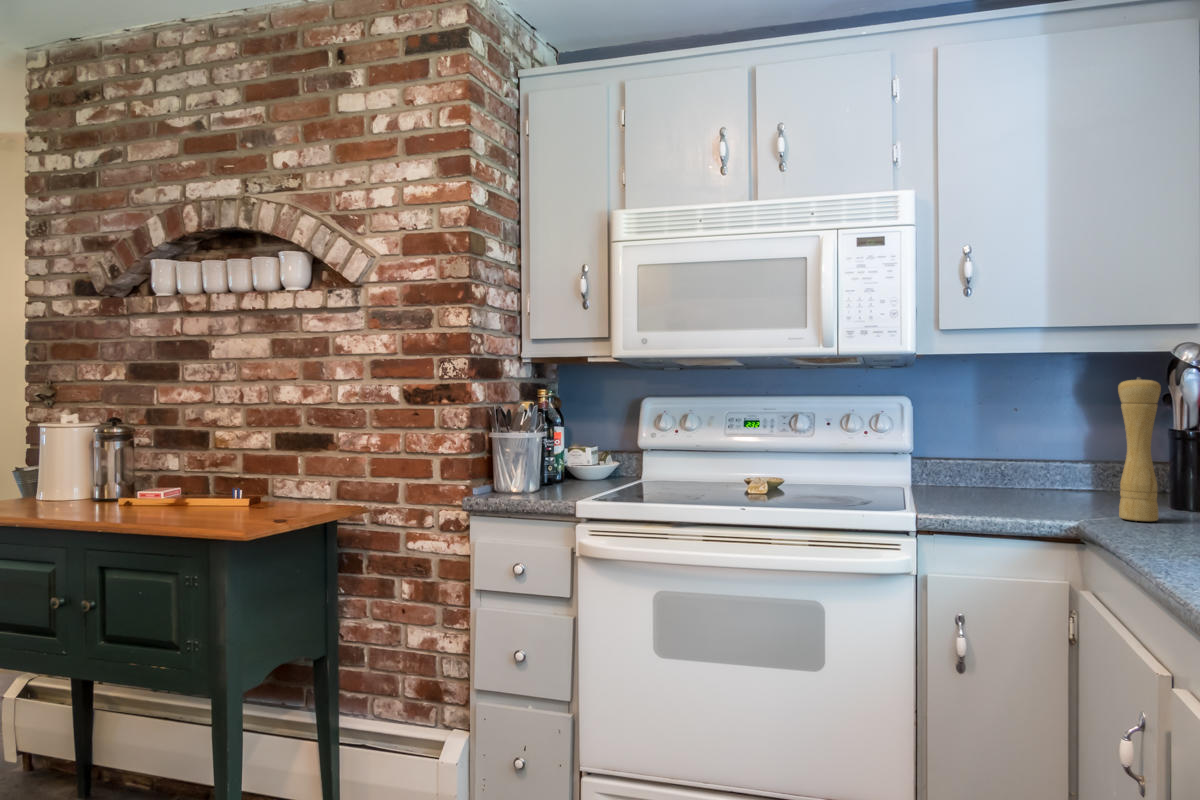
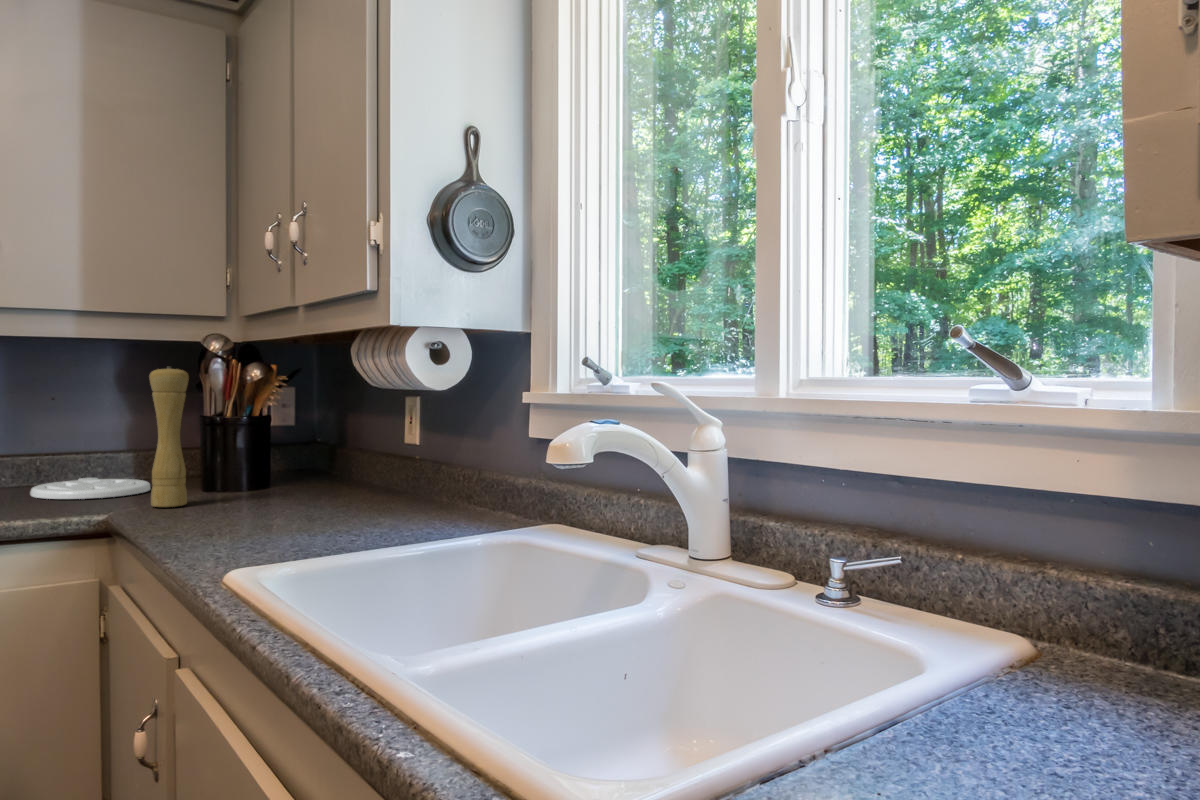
plate: none [1001,485,1112,505] -> present [30,478,150,499]

